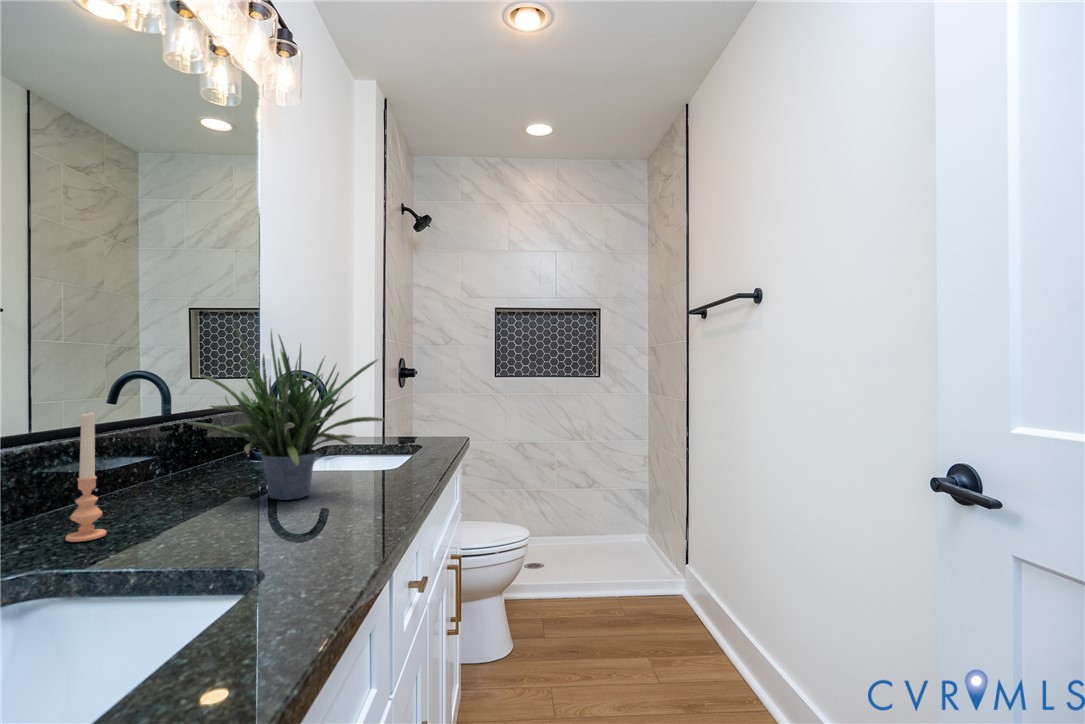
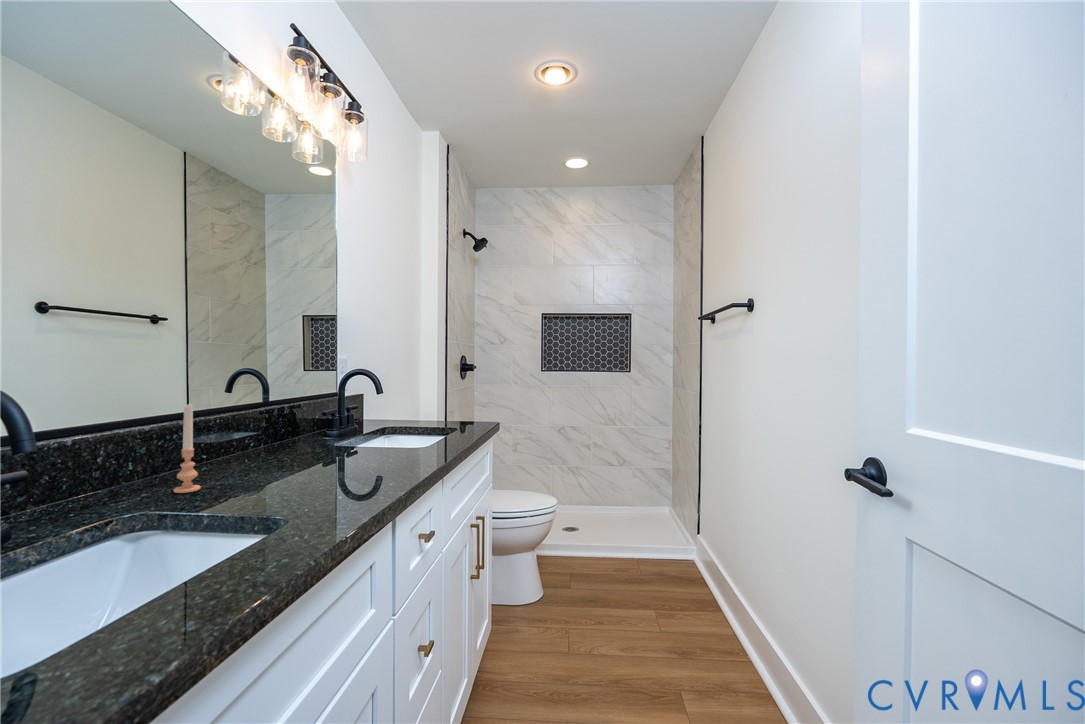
potted plant: present [184,323,386,500] -> none [258,331,401,470]

